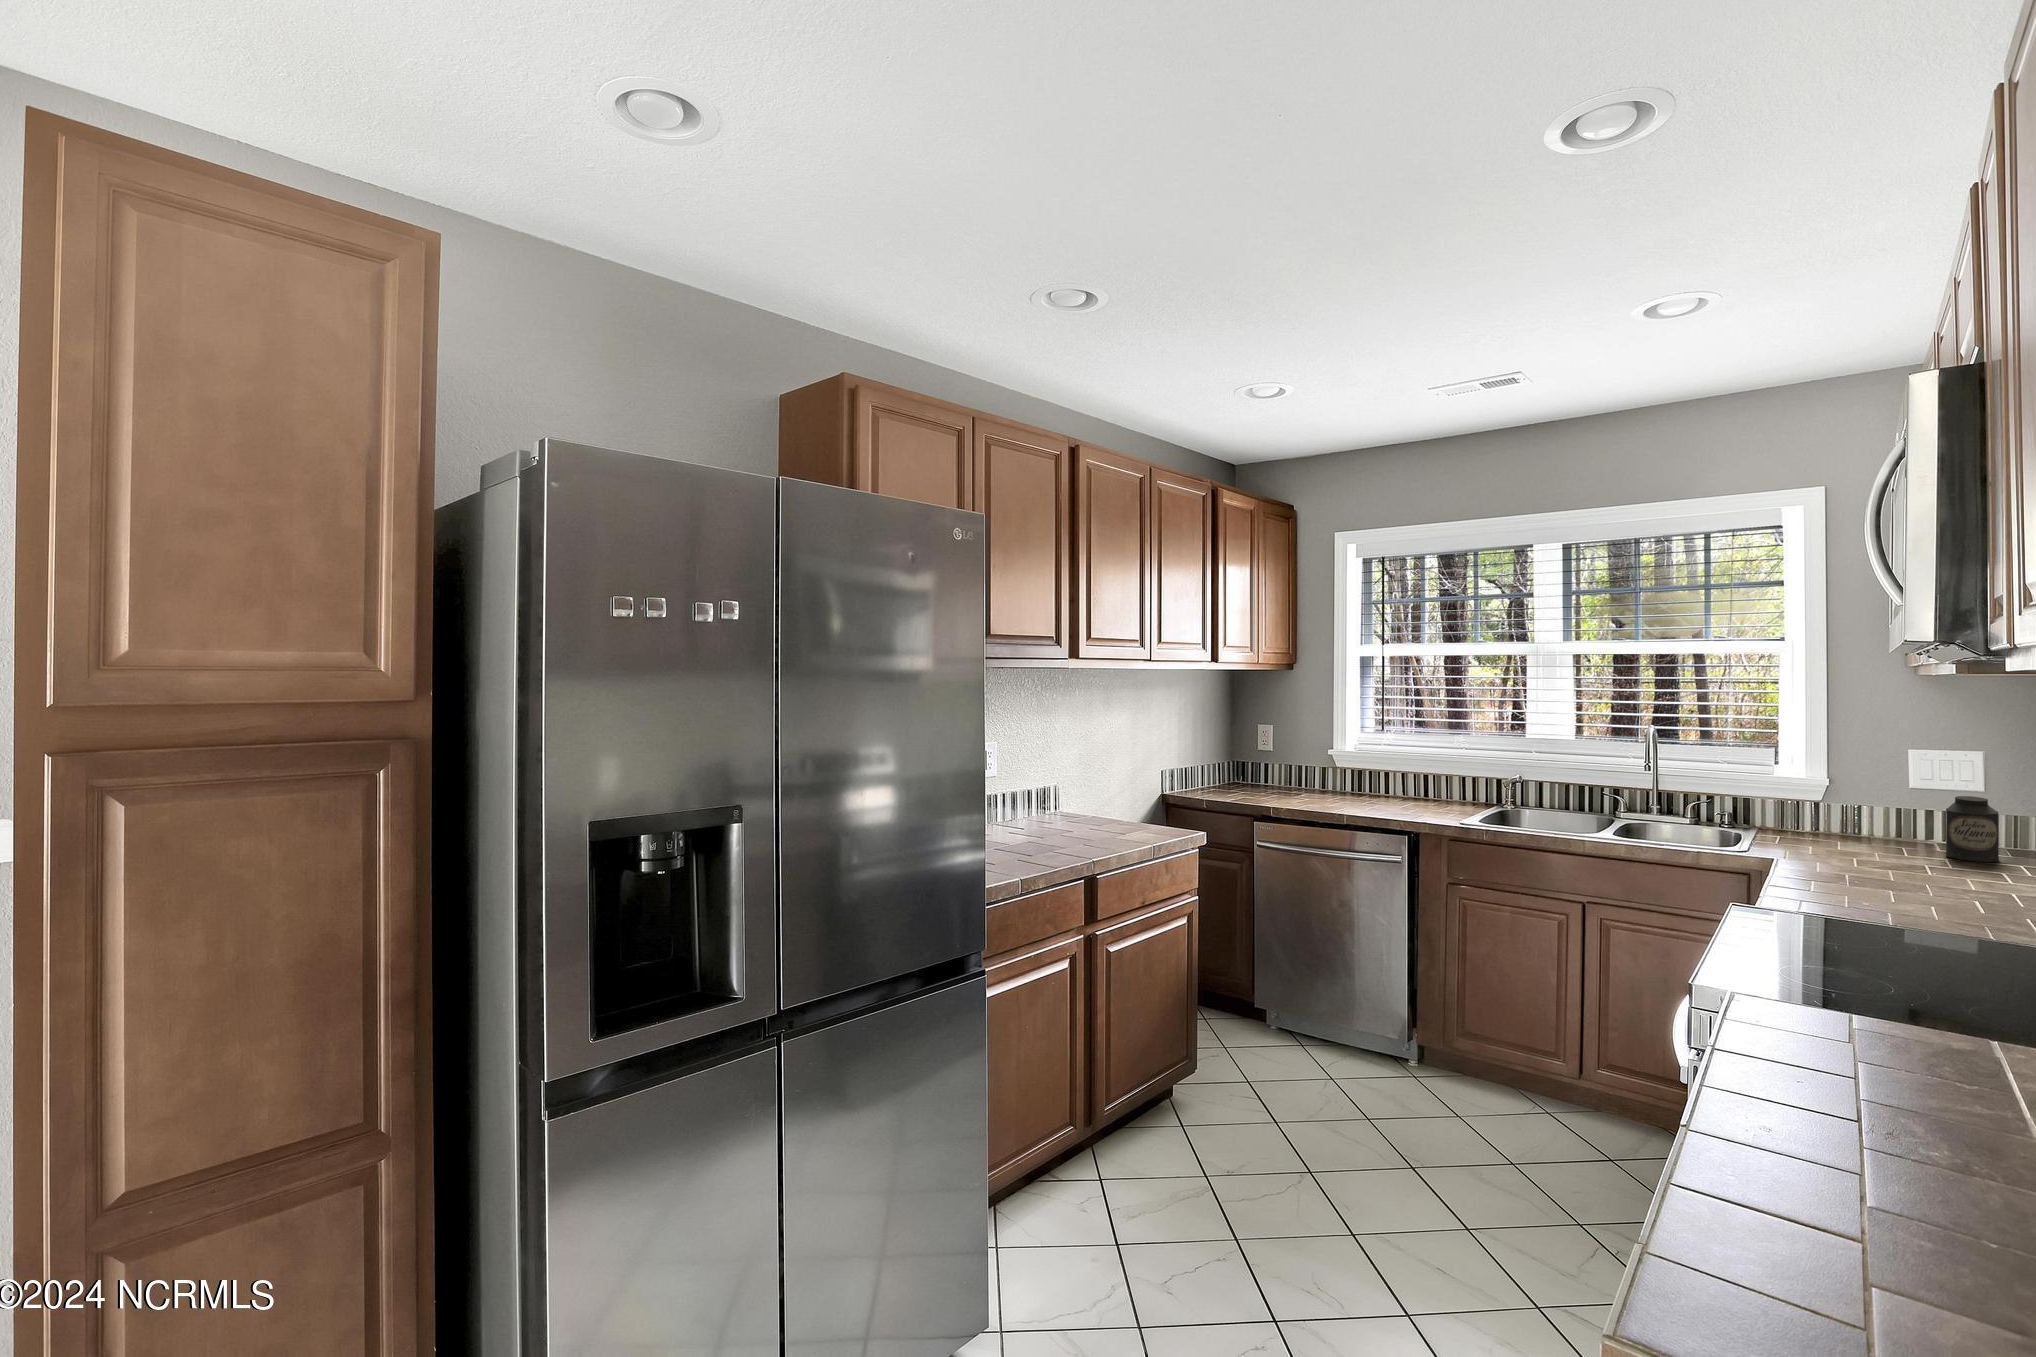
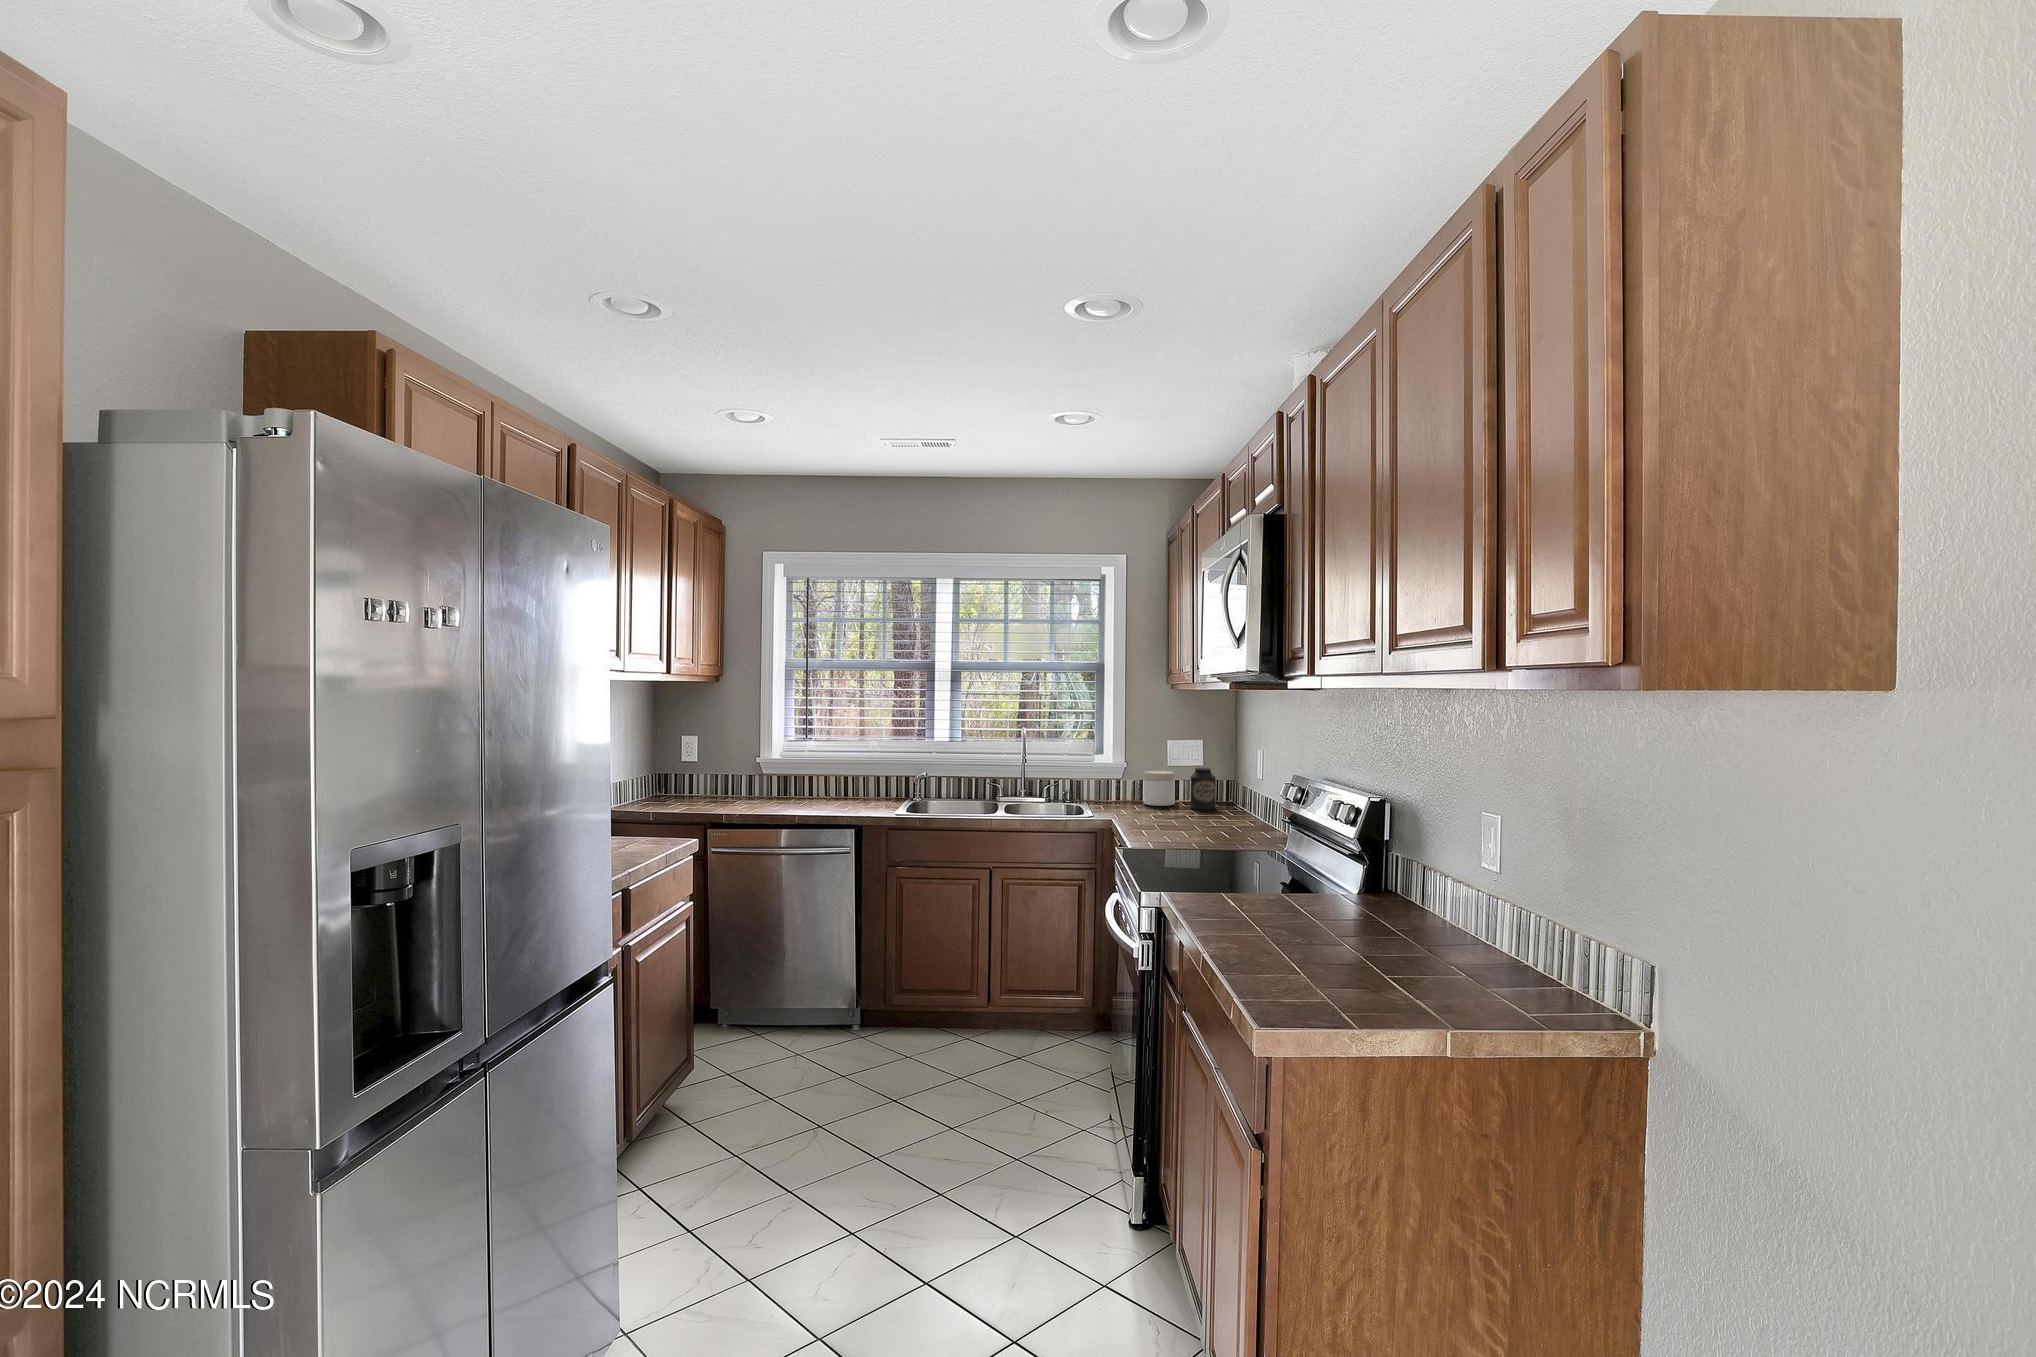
jar: none [1860,794,1920,847] -> present [1144,771,1175,806]

